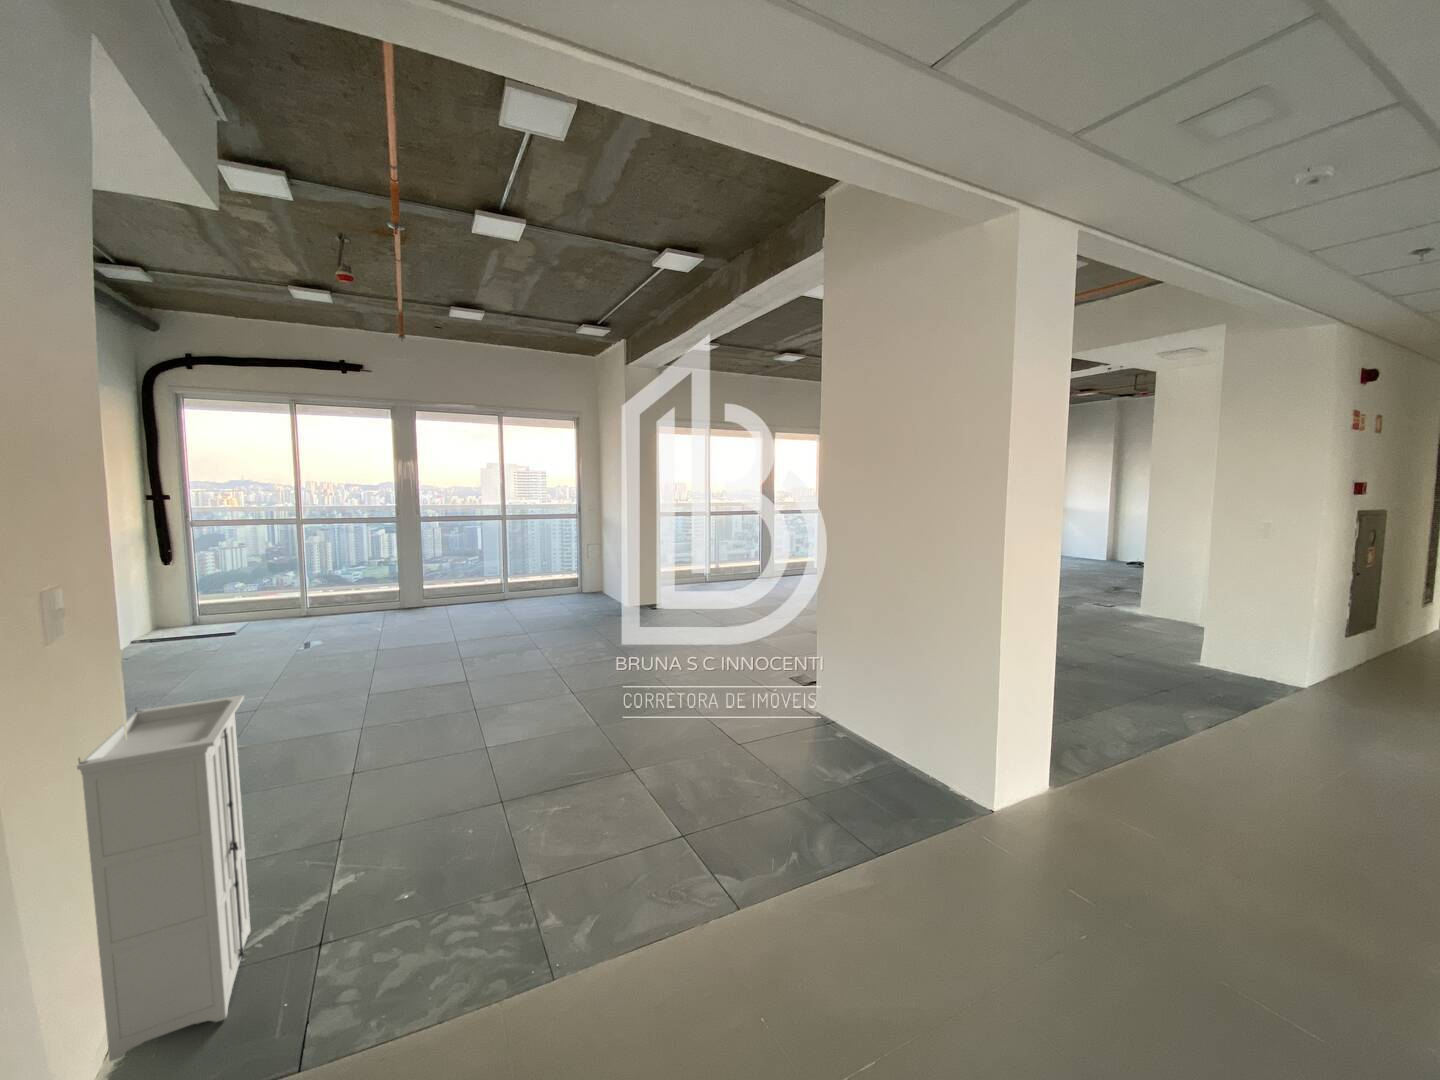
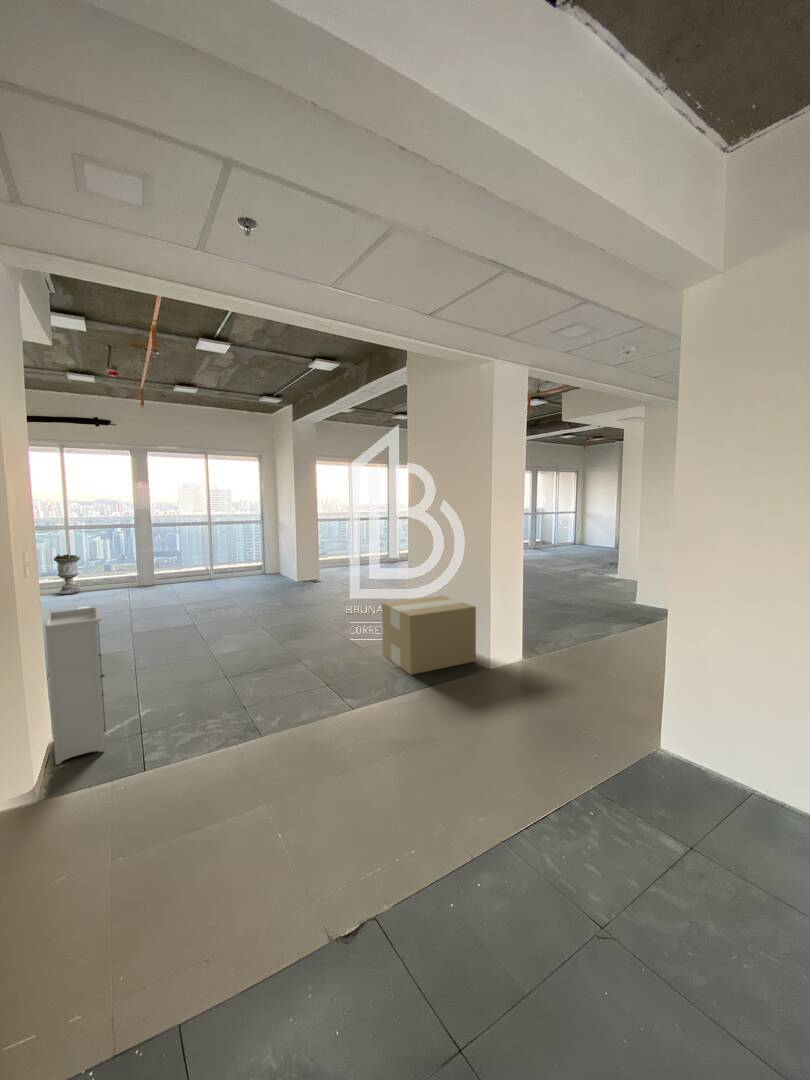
planter: none [281,561,319,620] -> present [54,554,80,595]
cardboard box: none [780,657,962,821] -> present [382,596,476,675]

